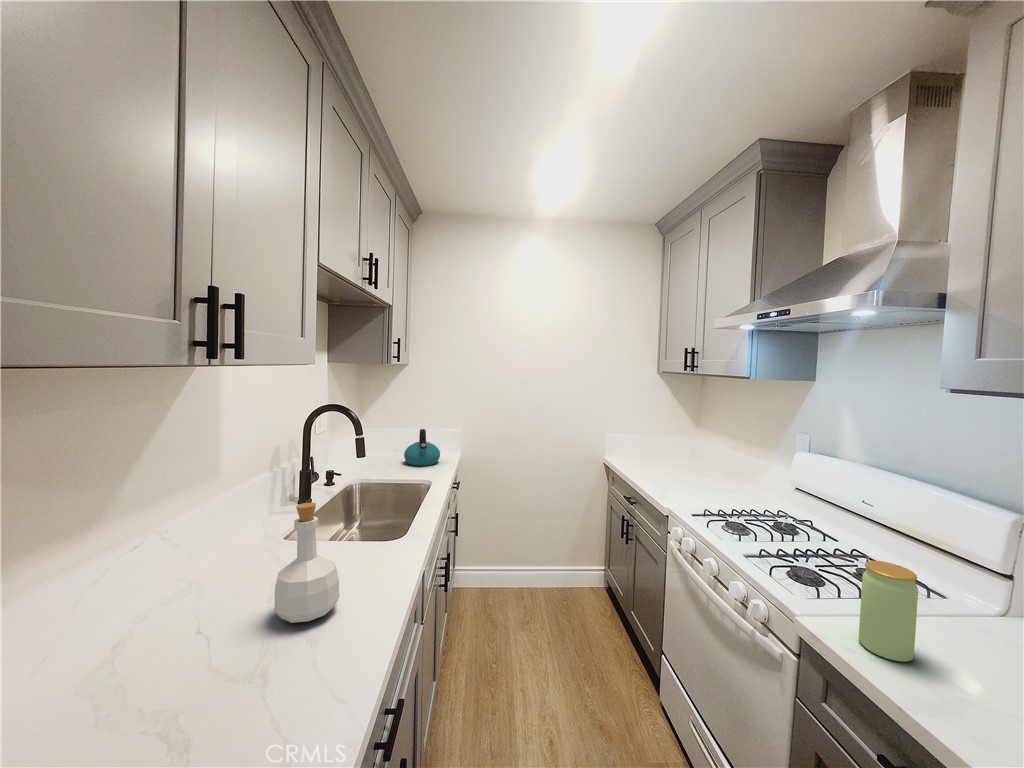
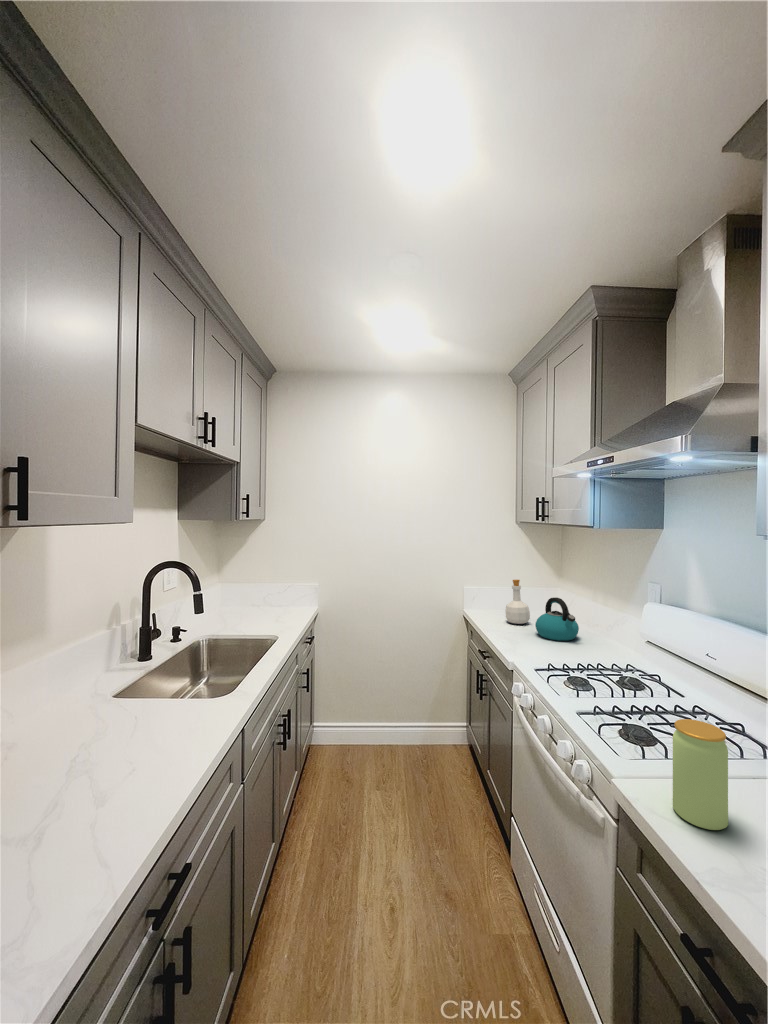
kettle: present [404,429,440,466] -> present [535,598,579,641]
bottle: present [274,503,339,623] -> present [506,580,530,624]

